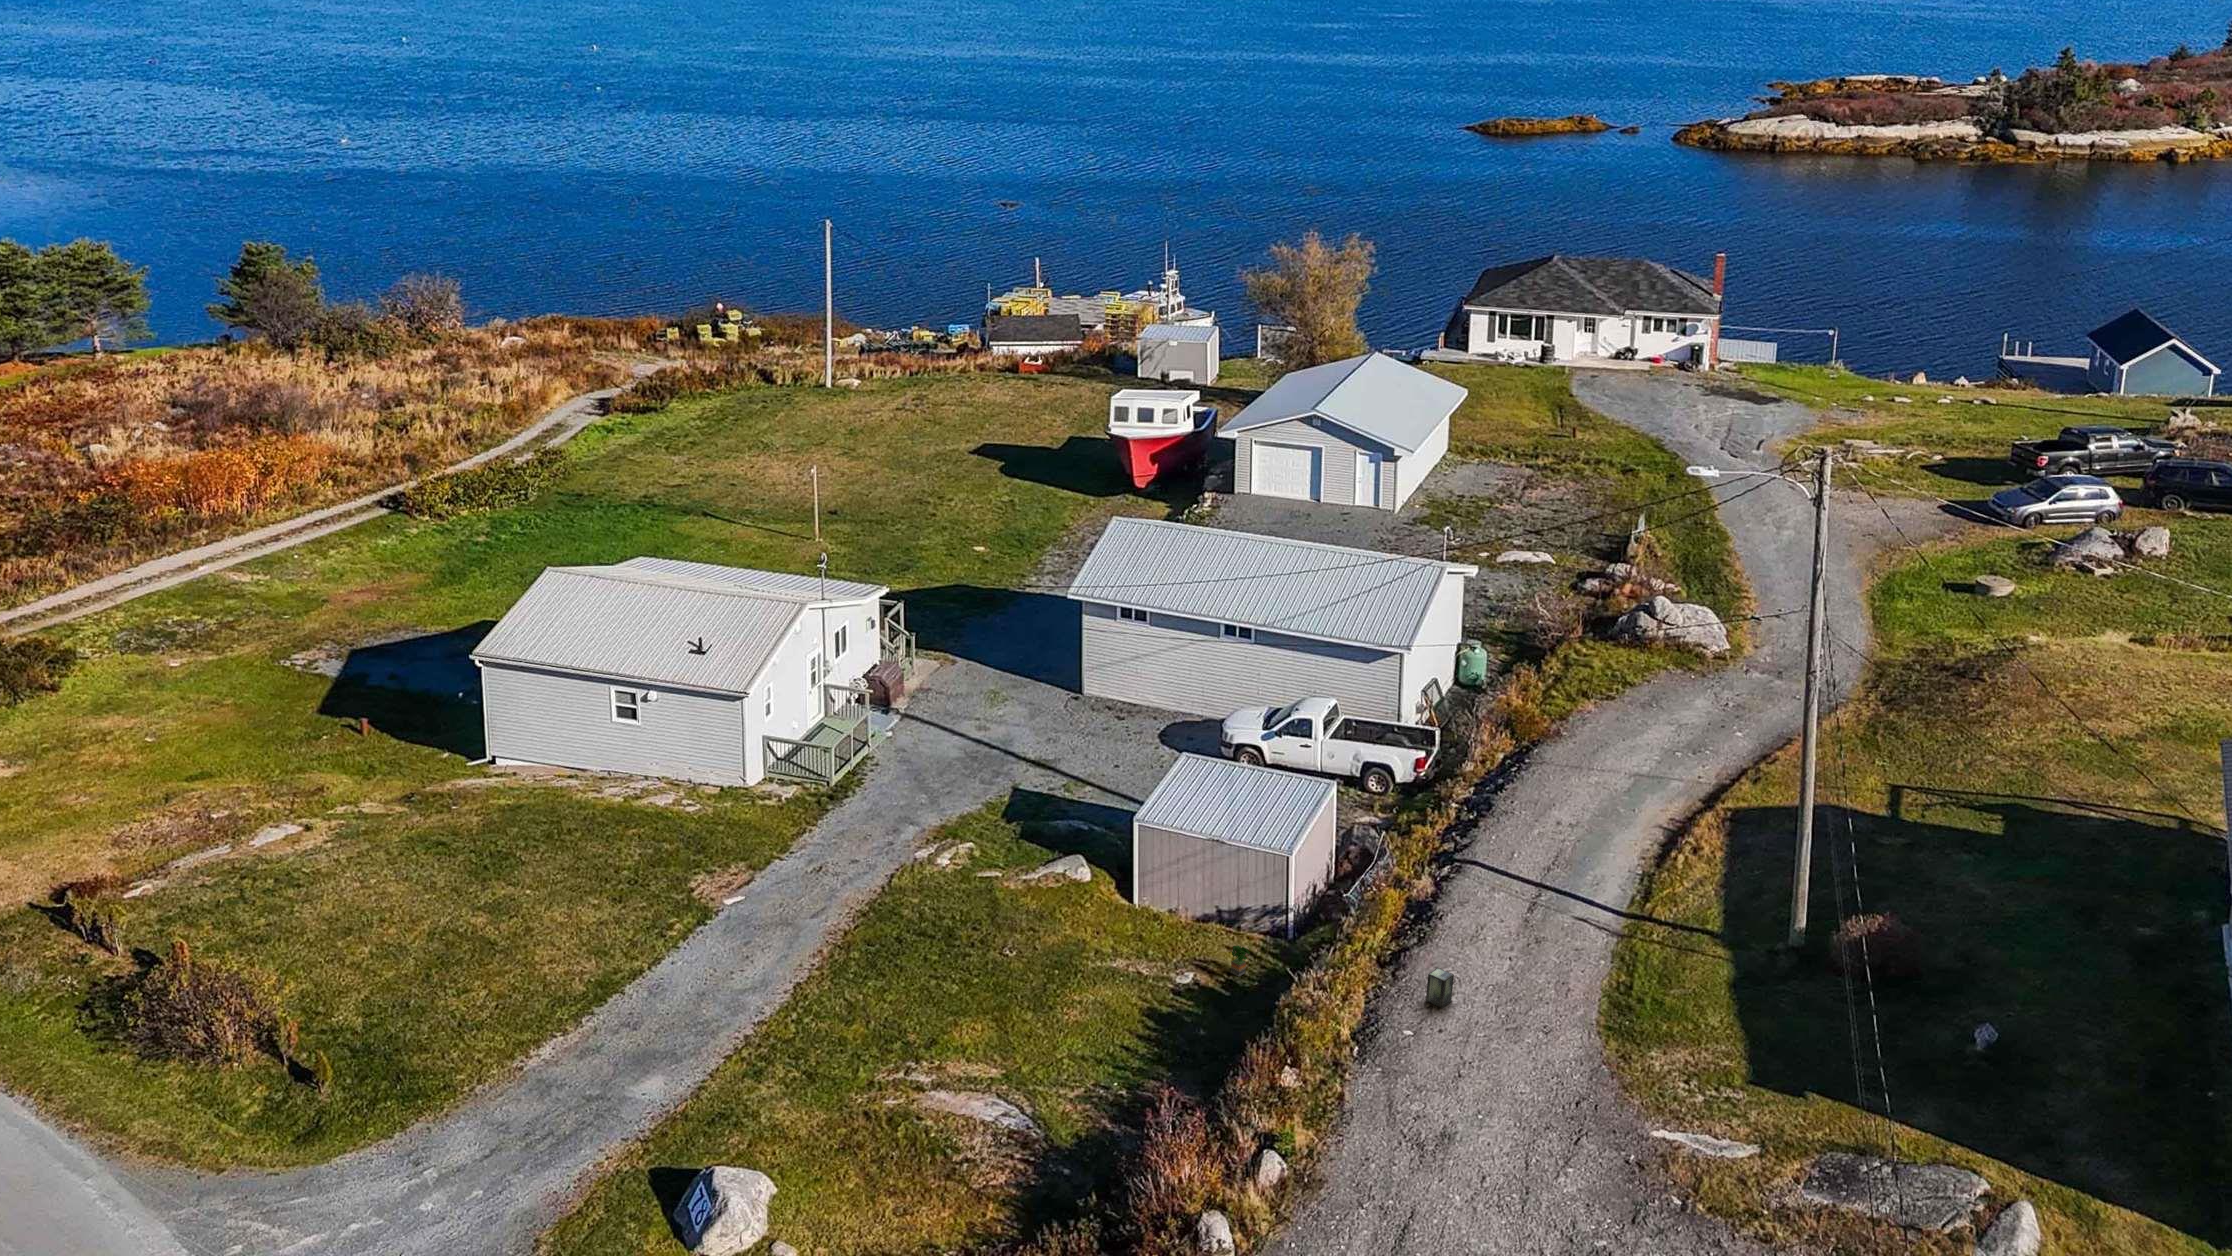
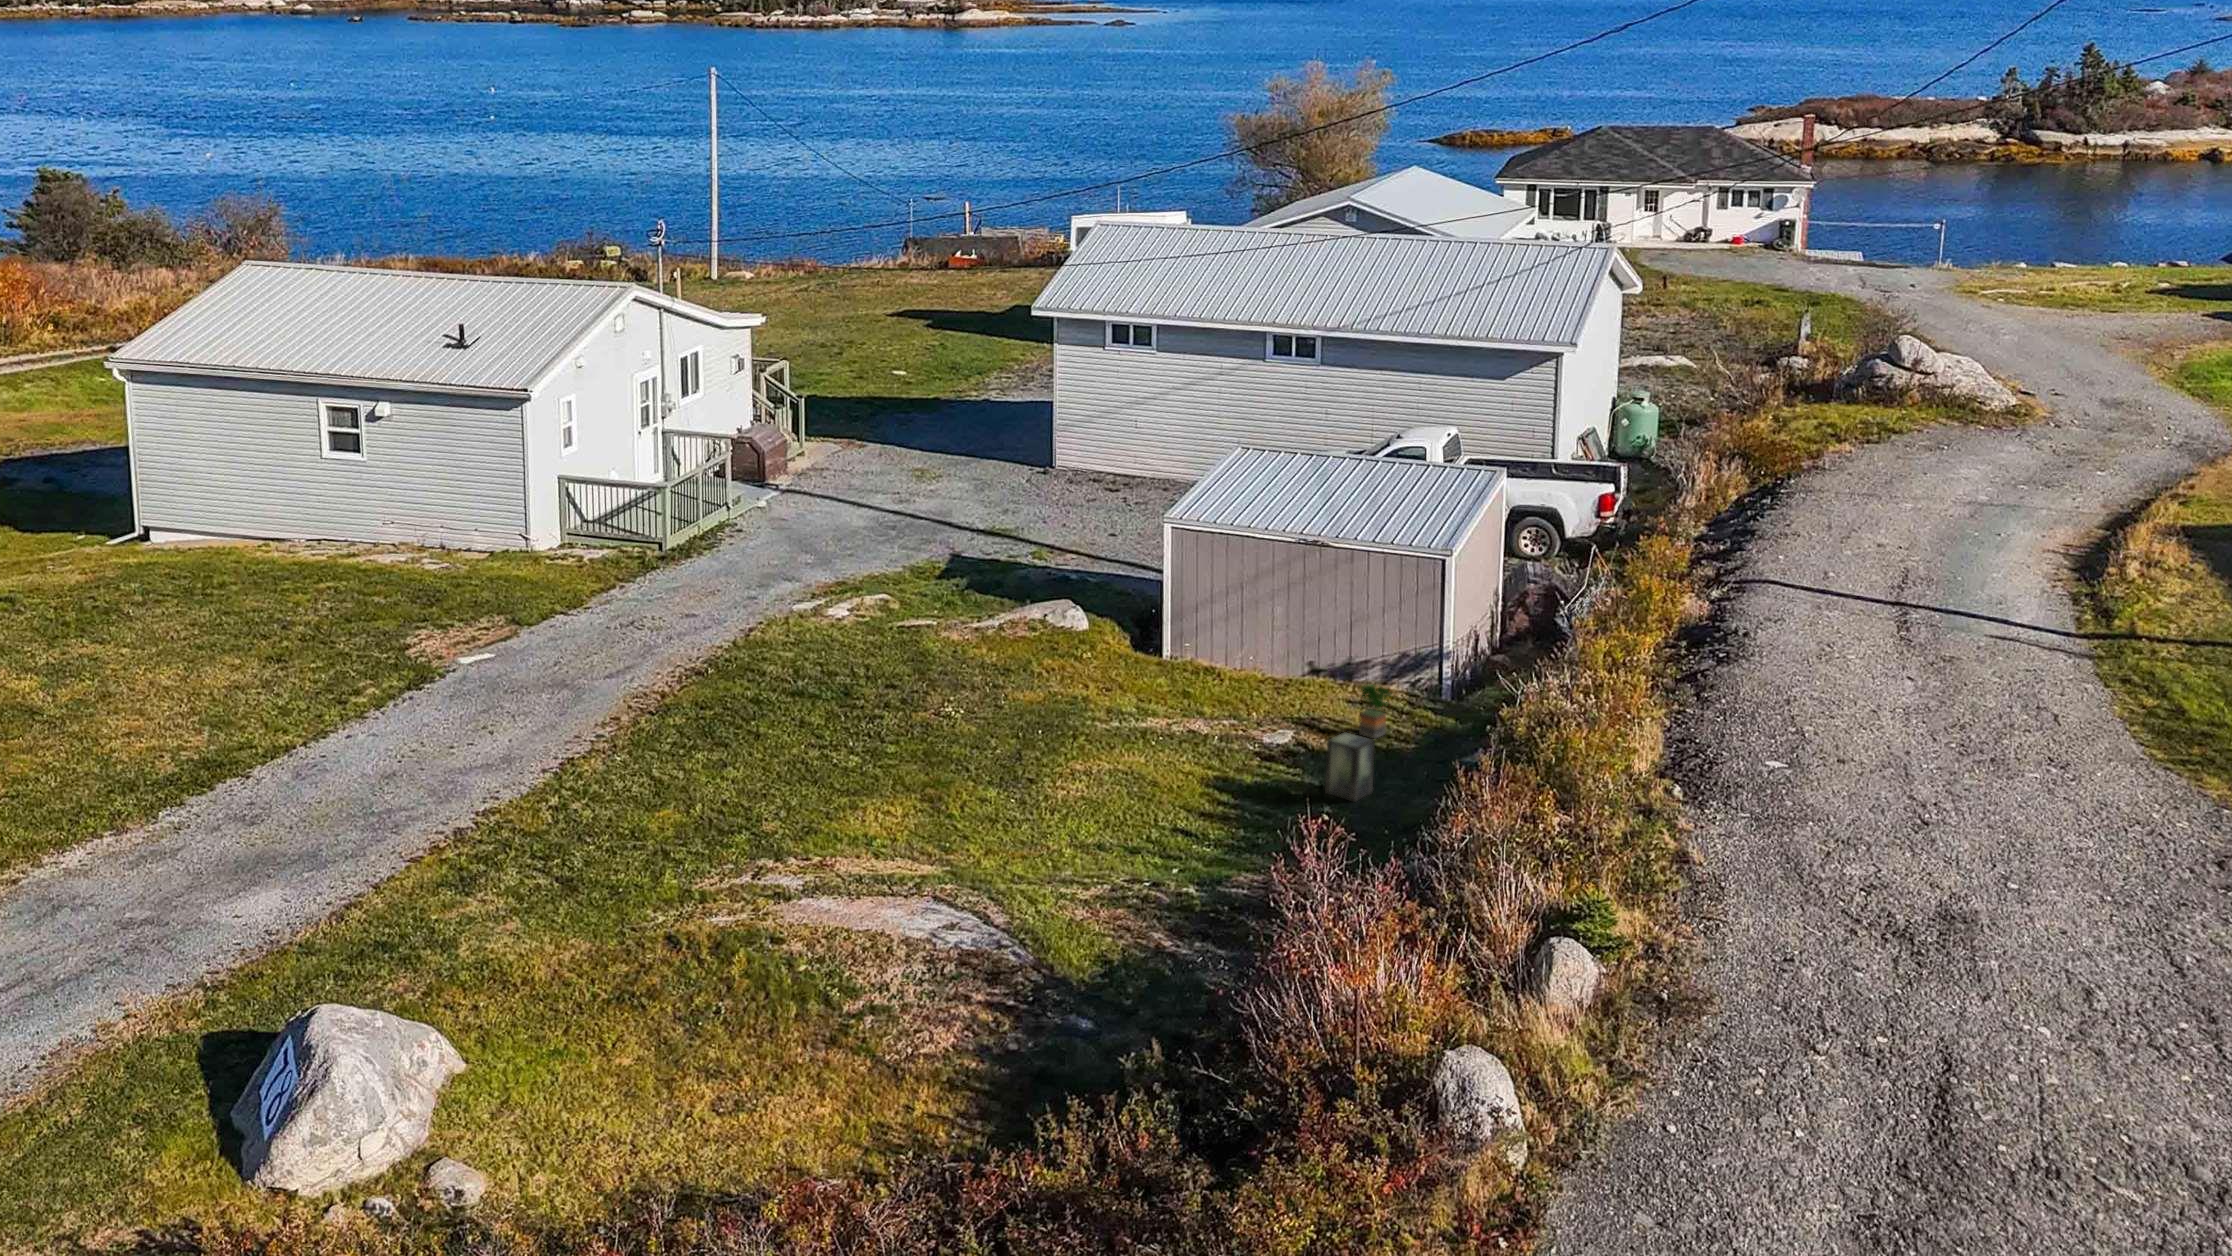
storage box: present [1426,968,1454,1008] -> present [1325,732,1375,802]

